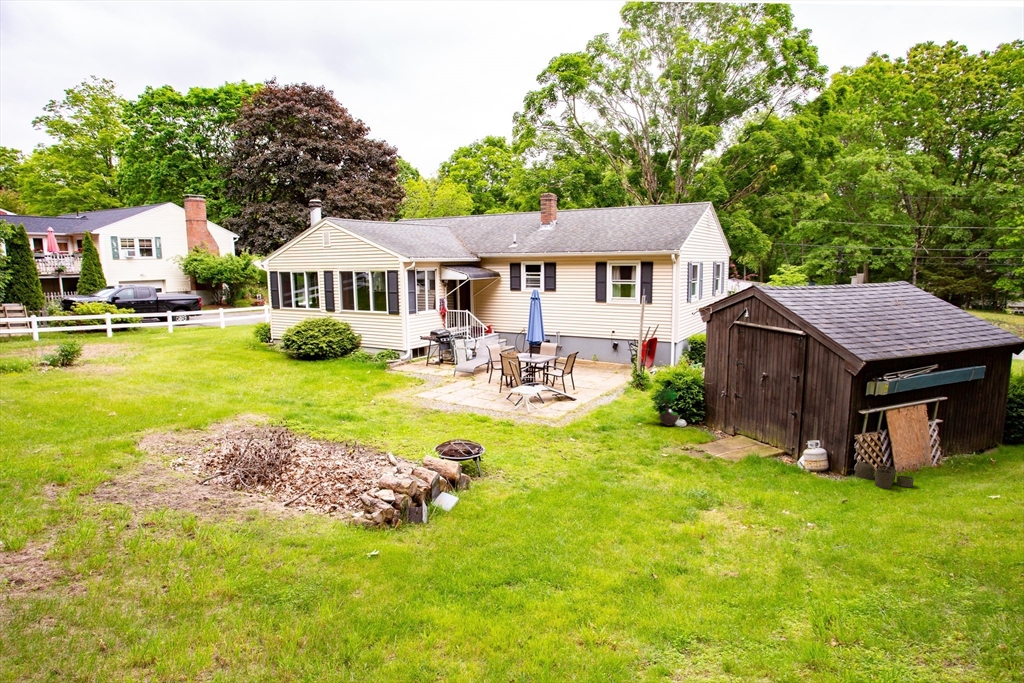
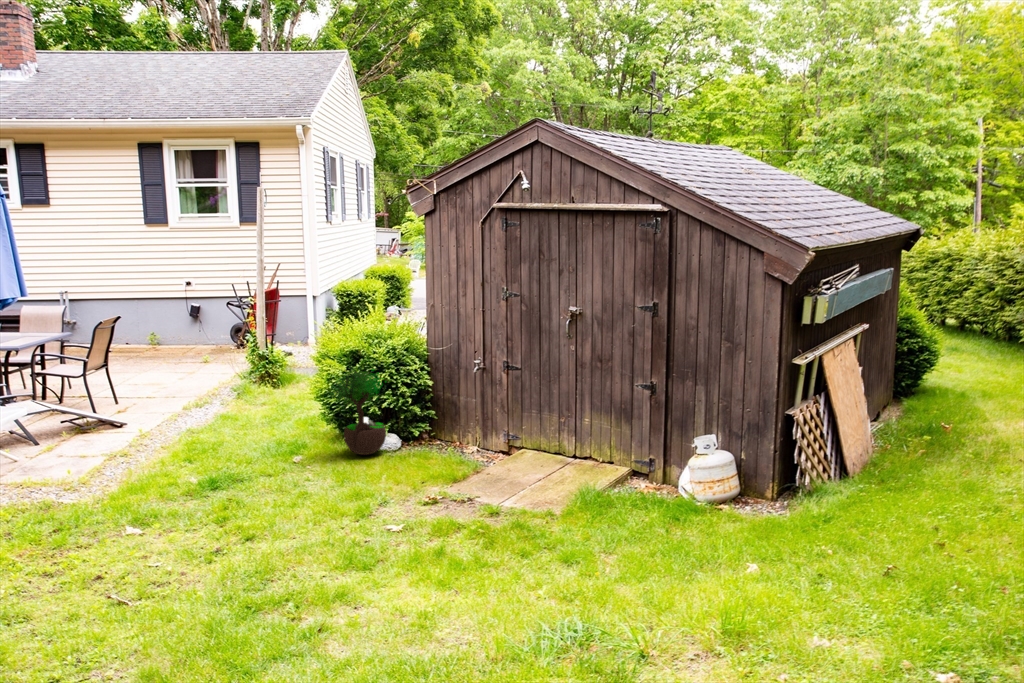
woven basket: present [855,462,914,489] -> none [783,459,890,512]

